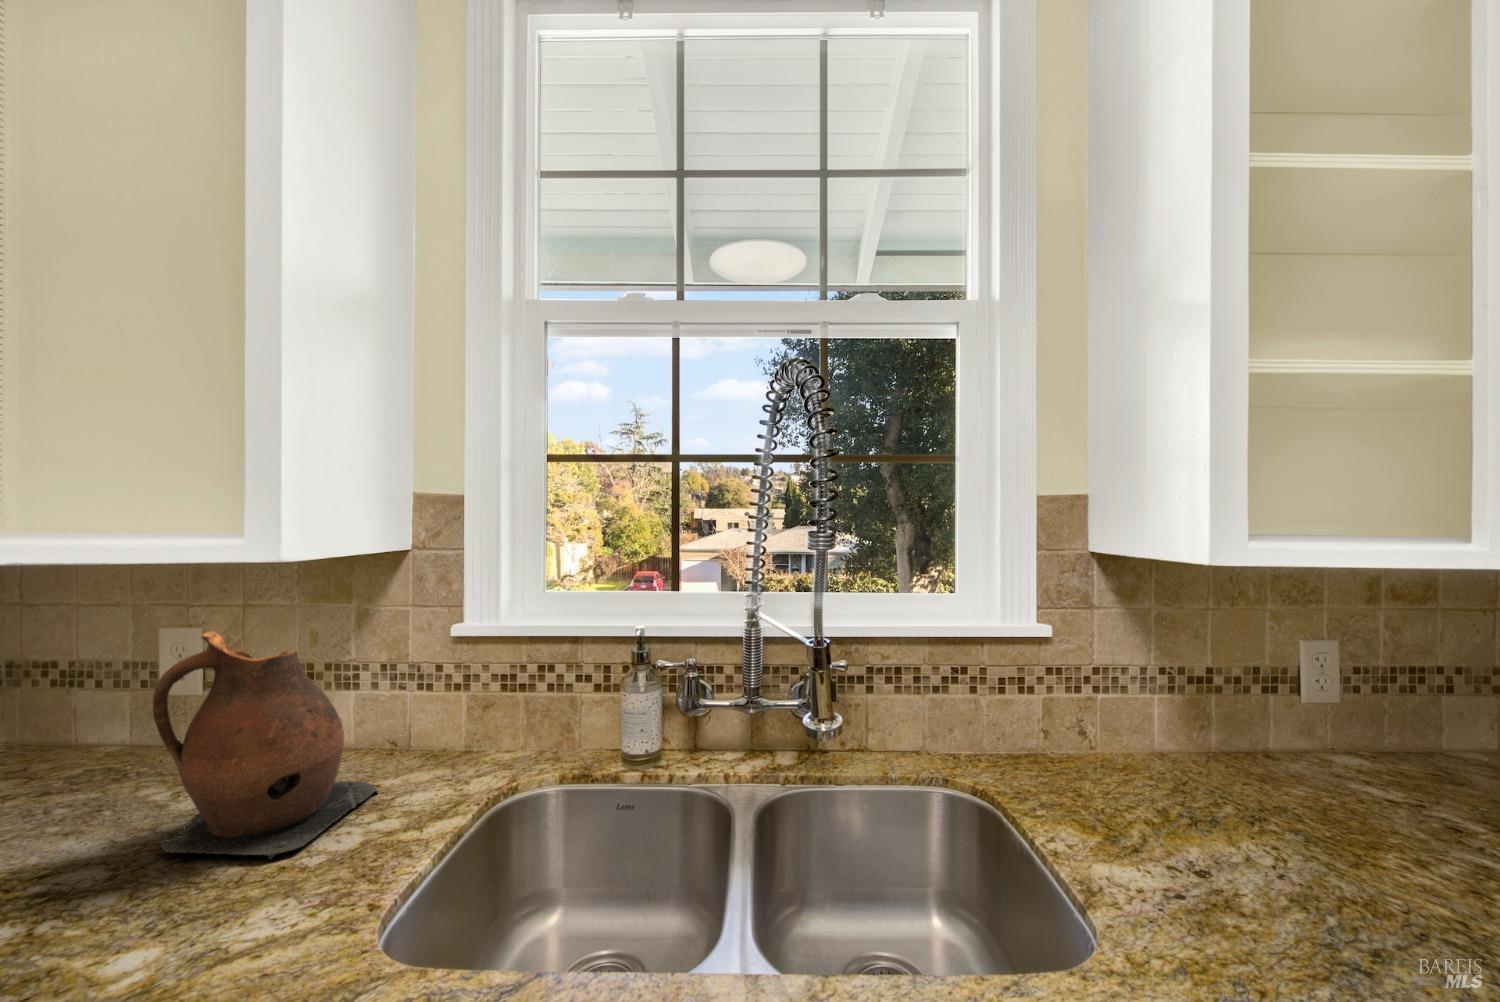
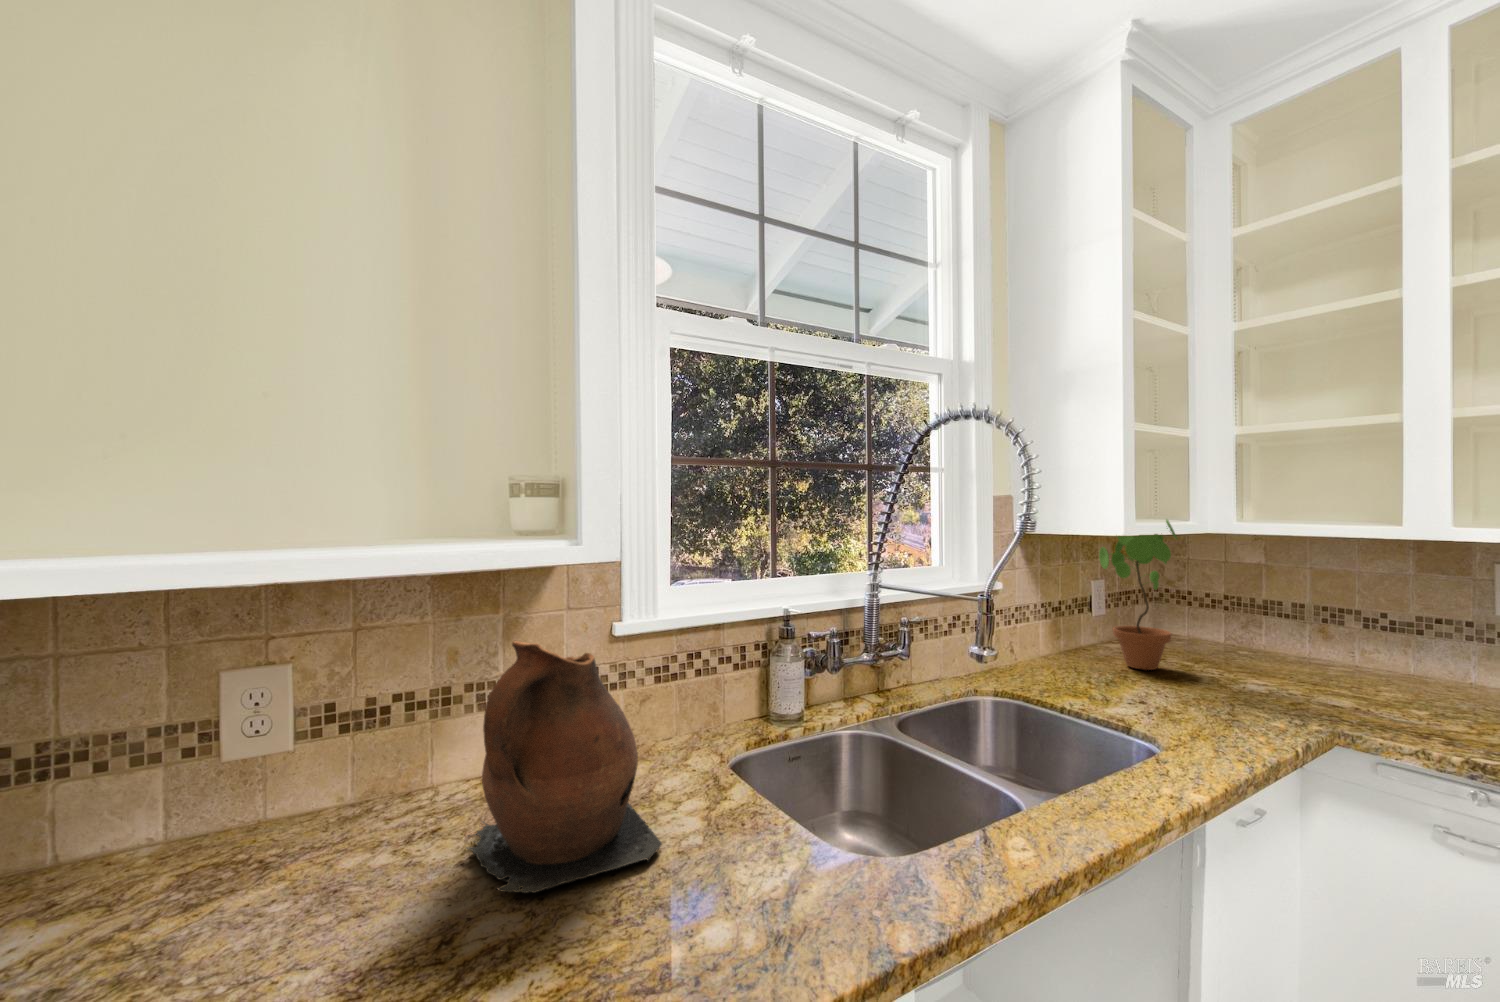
potted plant: none [1257,539,1417,820] -> present [1099,520,1177,670]

